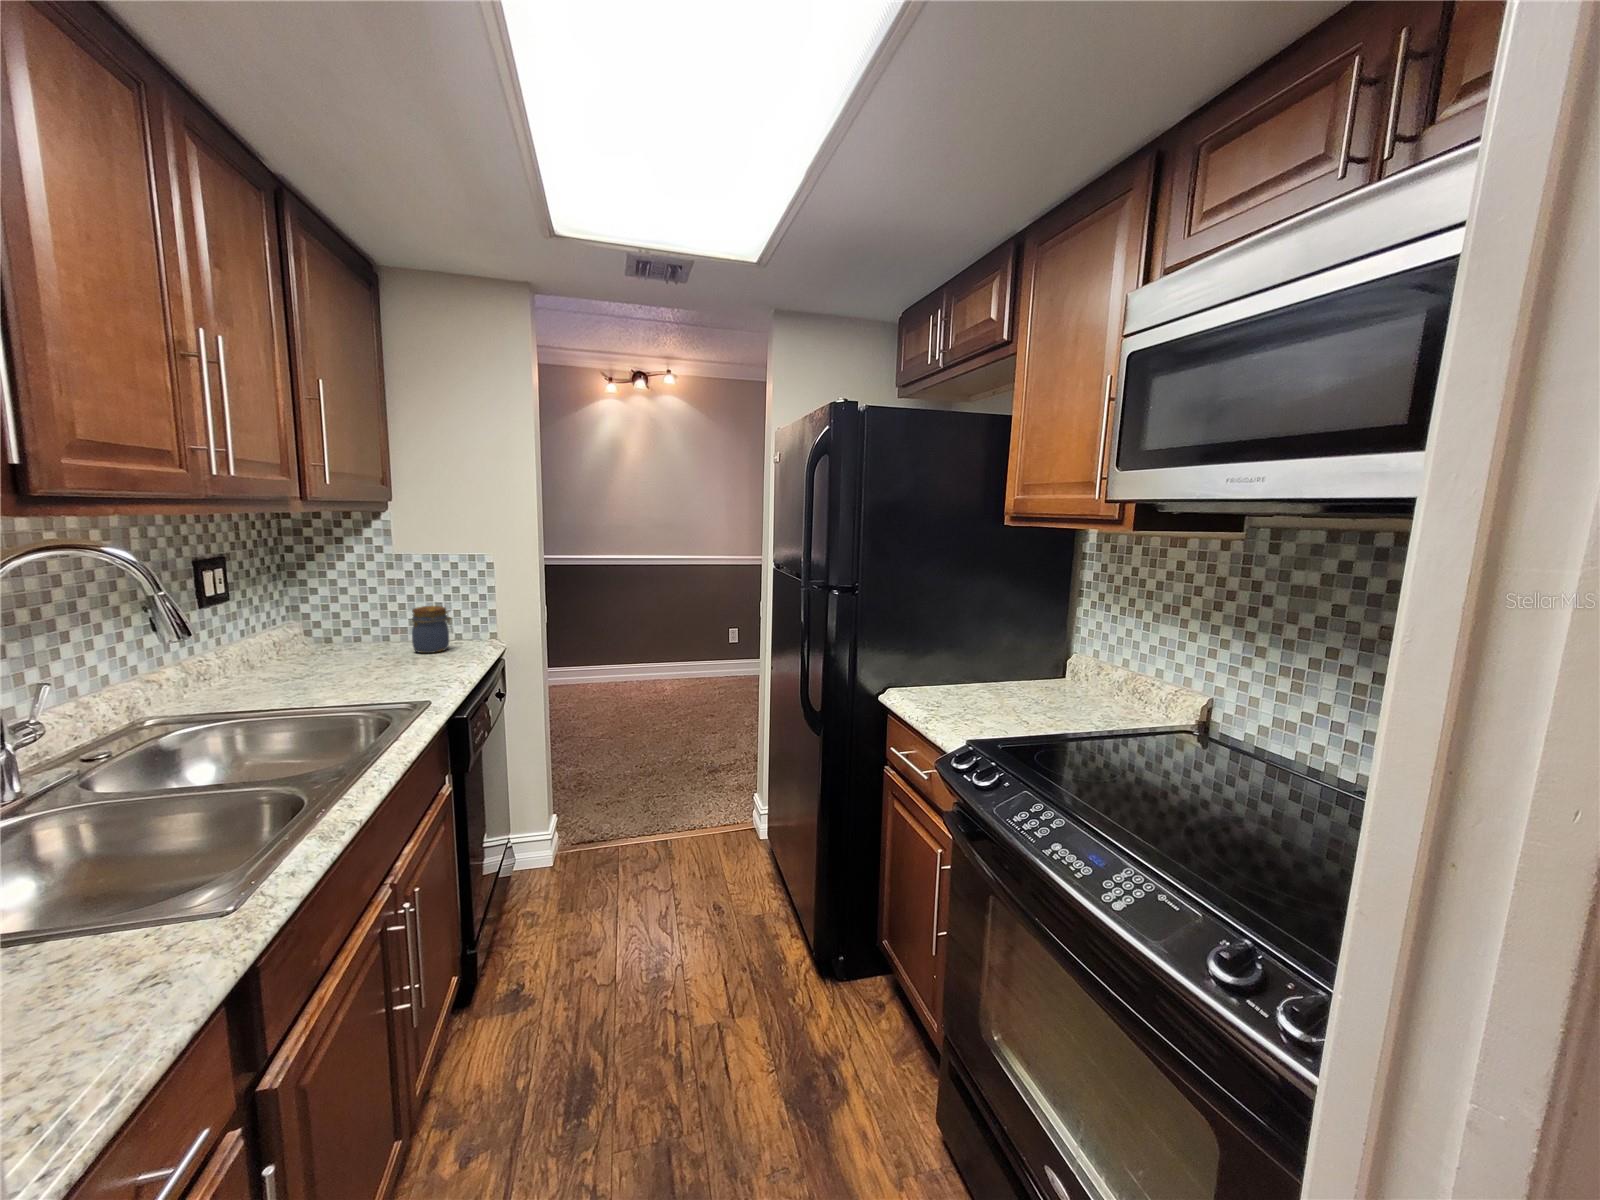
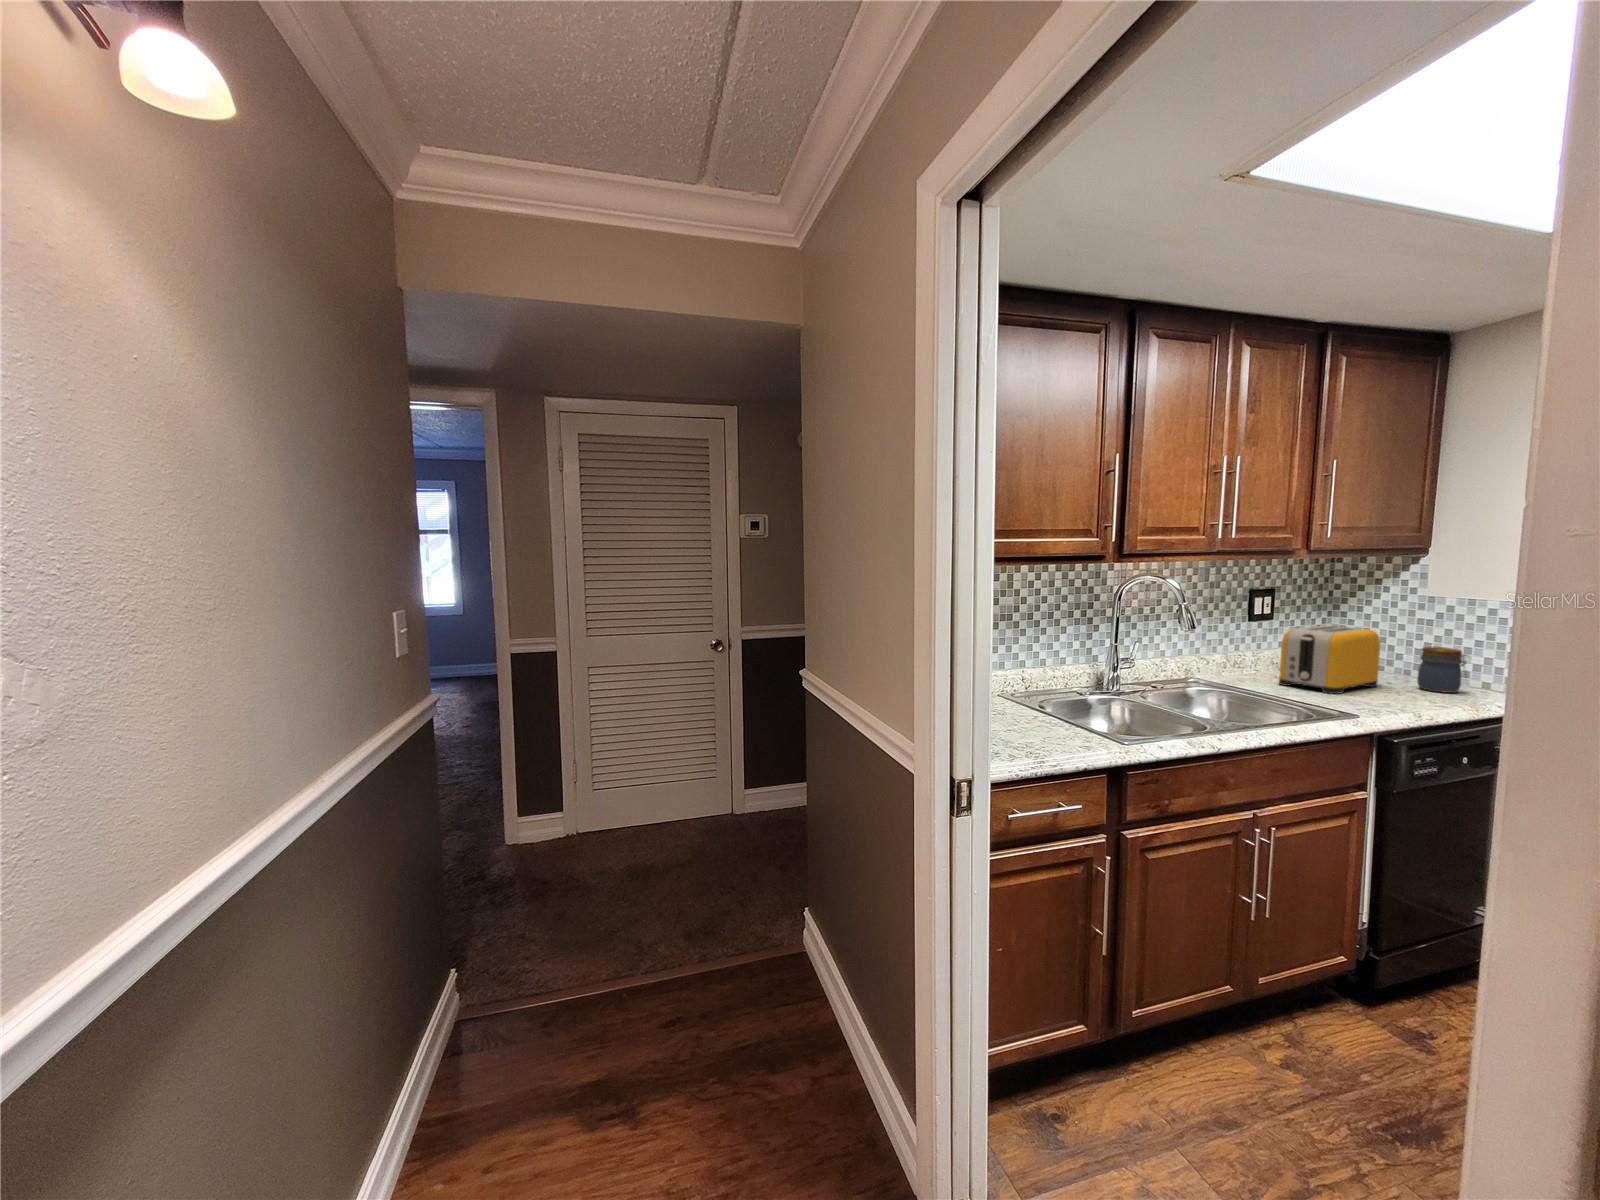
toaster: none [279,597,383,689] -> present [1279,625,1380,694]

